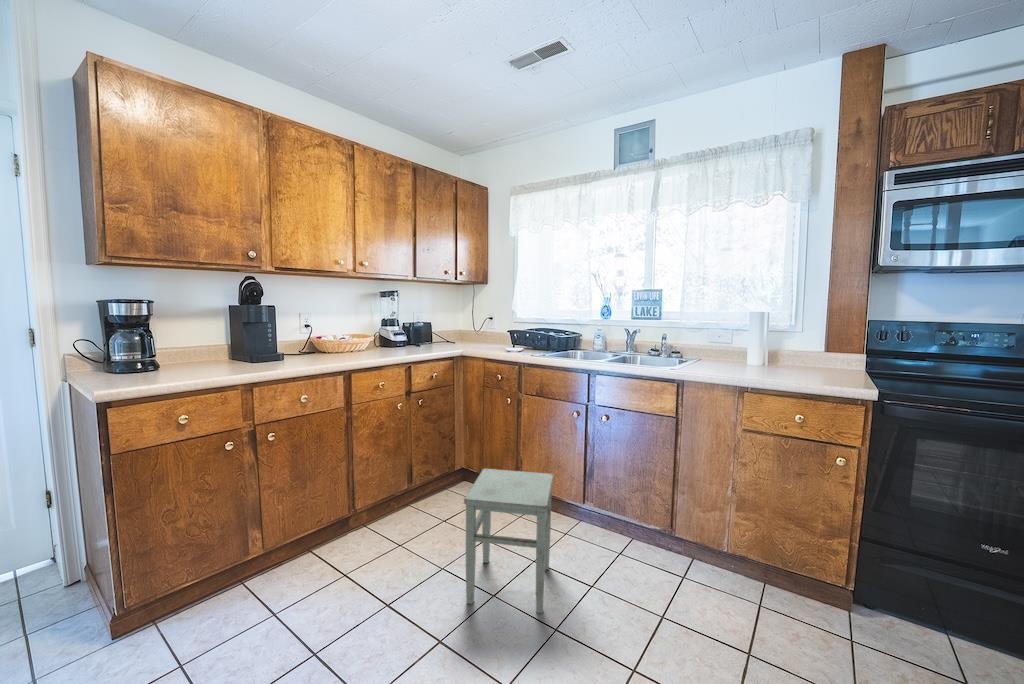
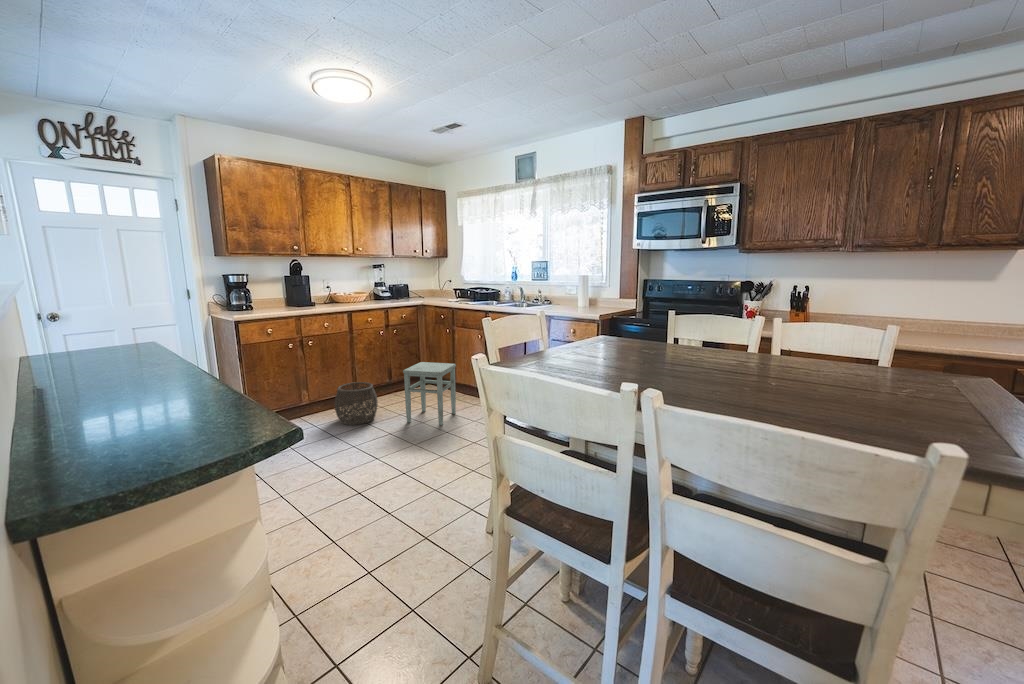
woven basket: none [316,513,405,619] -> present [335,382,378,425]

